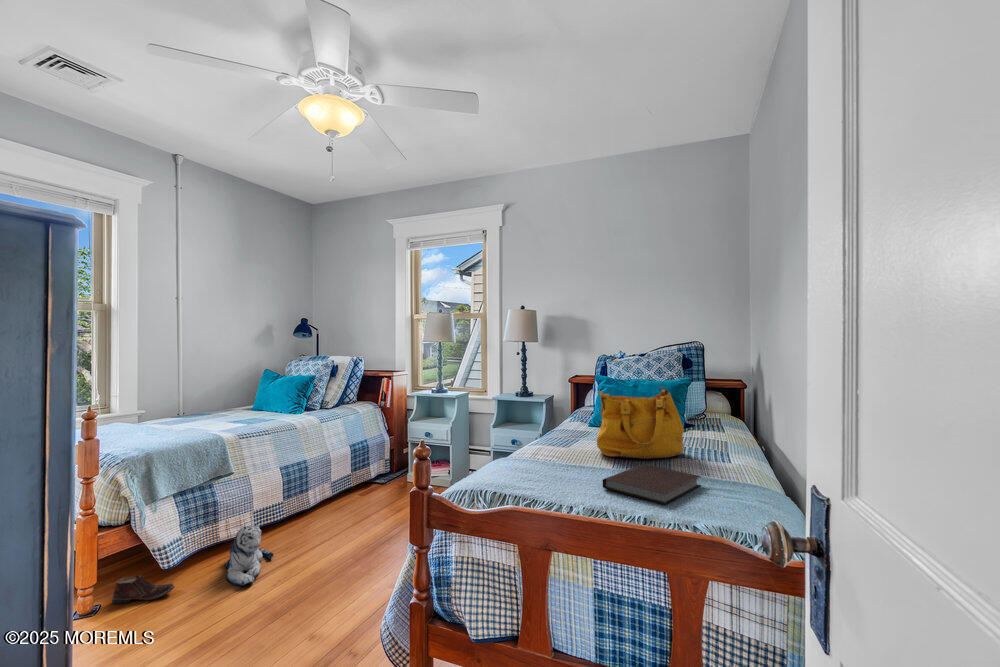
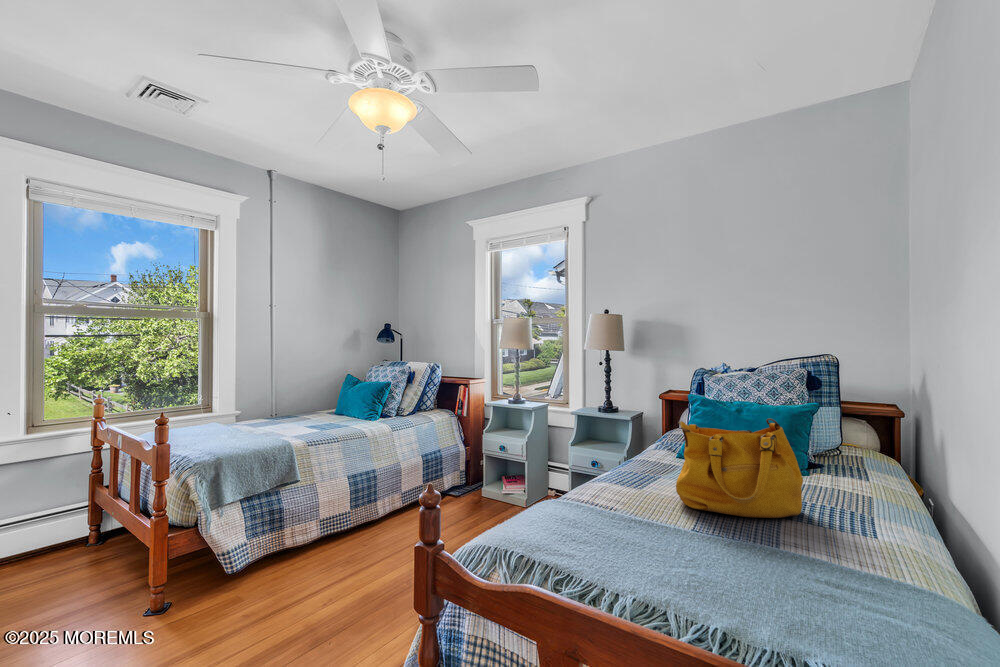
notebook: present [603,464,701,505] -> none [672,530,829,612]
plush toy: present [225,525,274,586] -> none [282,537,331,602]
shoe: present [112,575,175,603] -> none [177,578,233,605]

